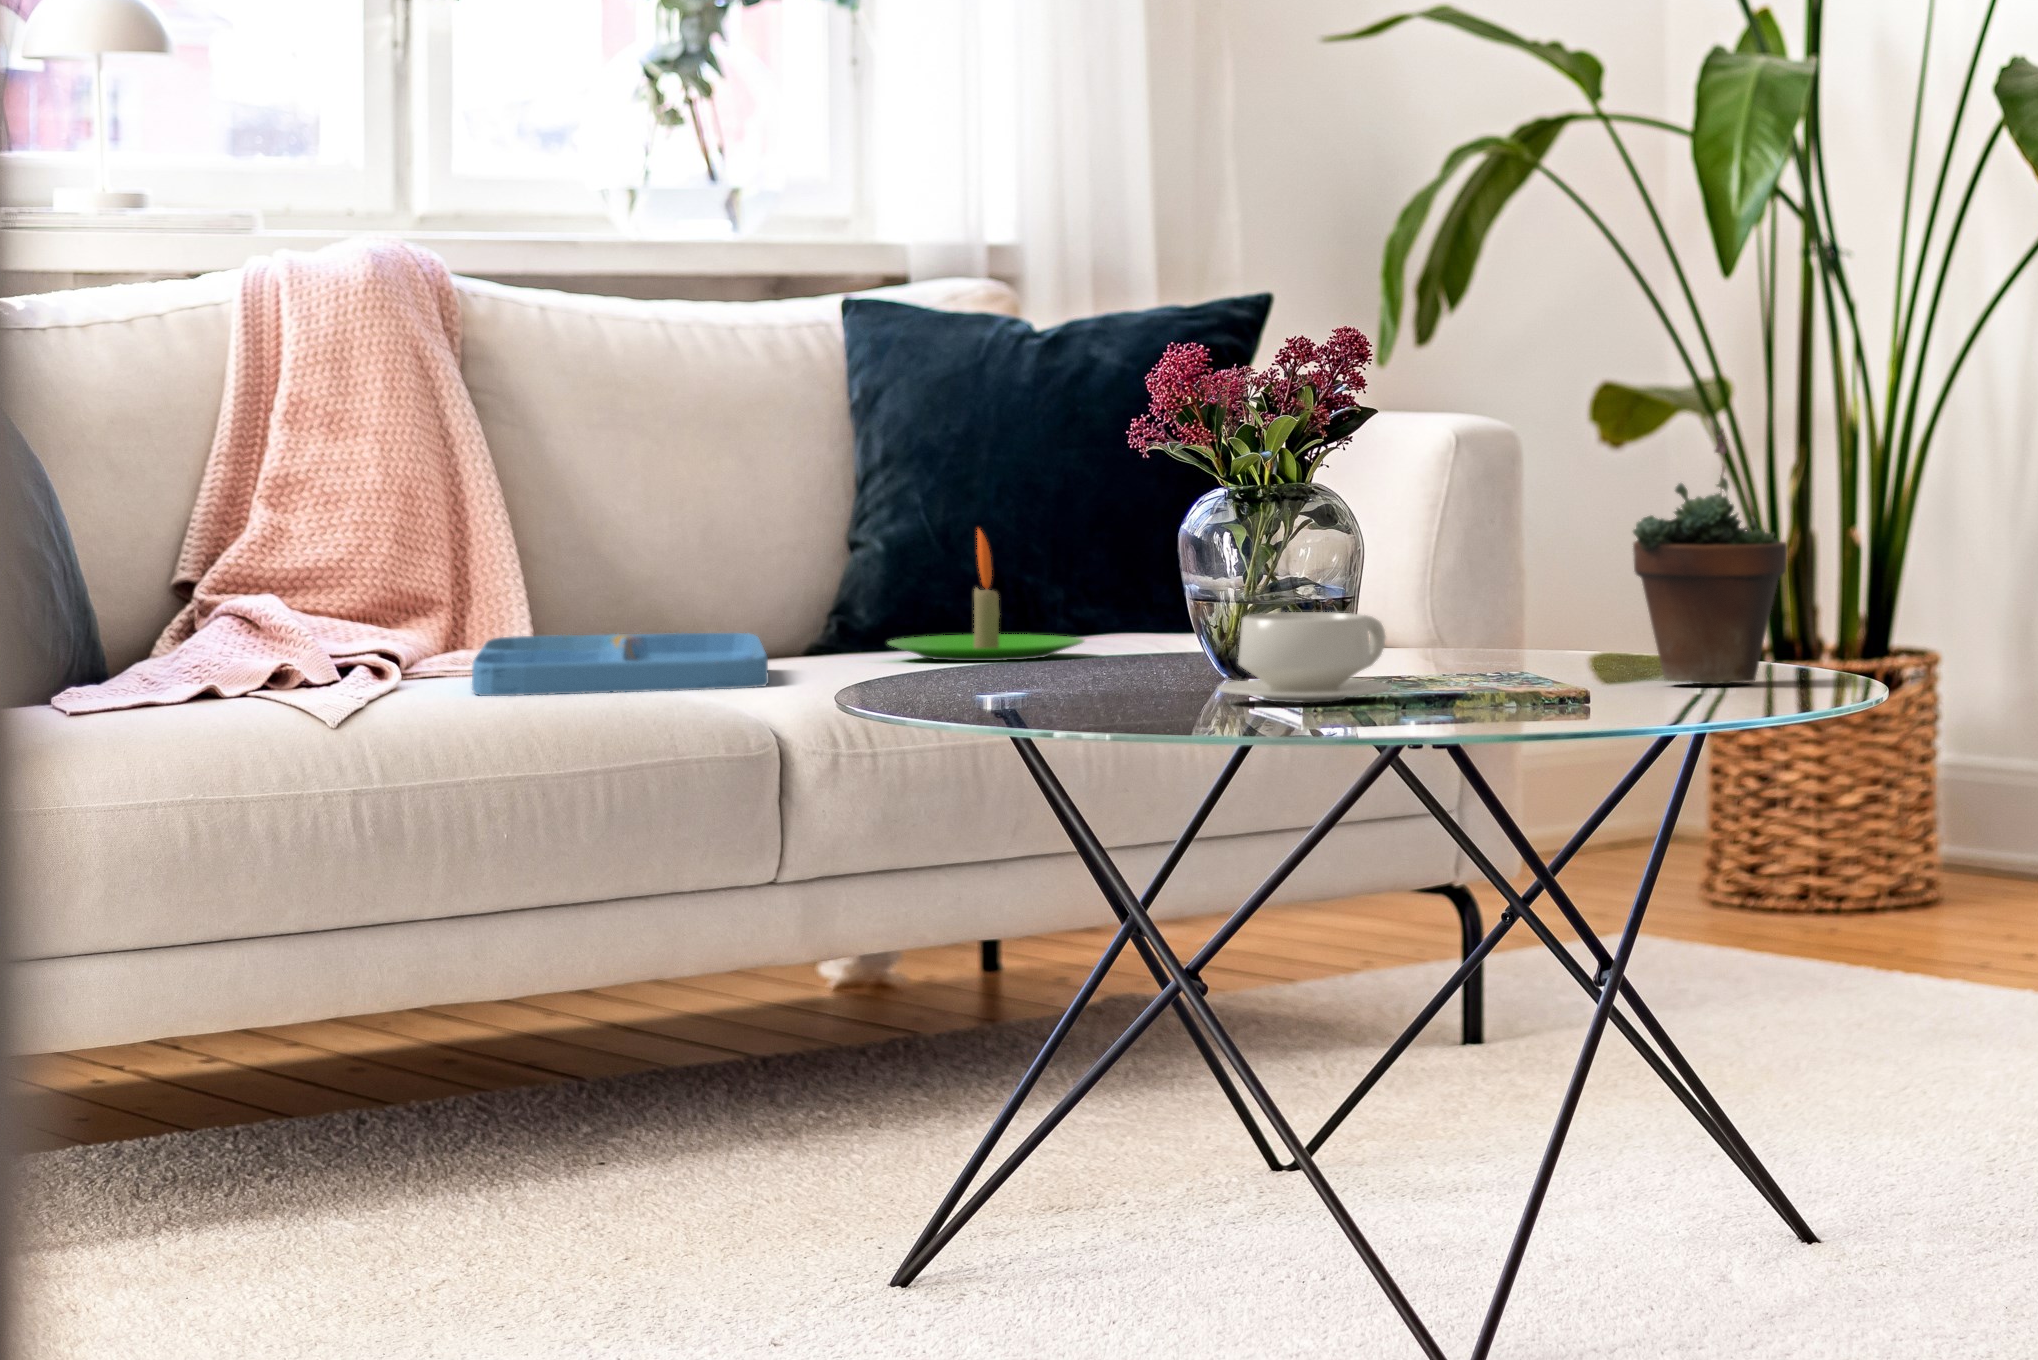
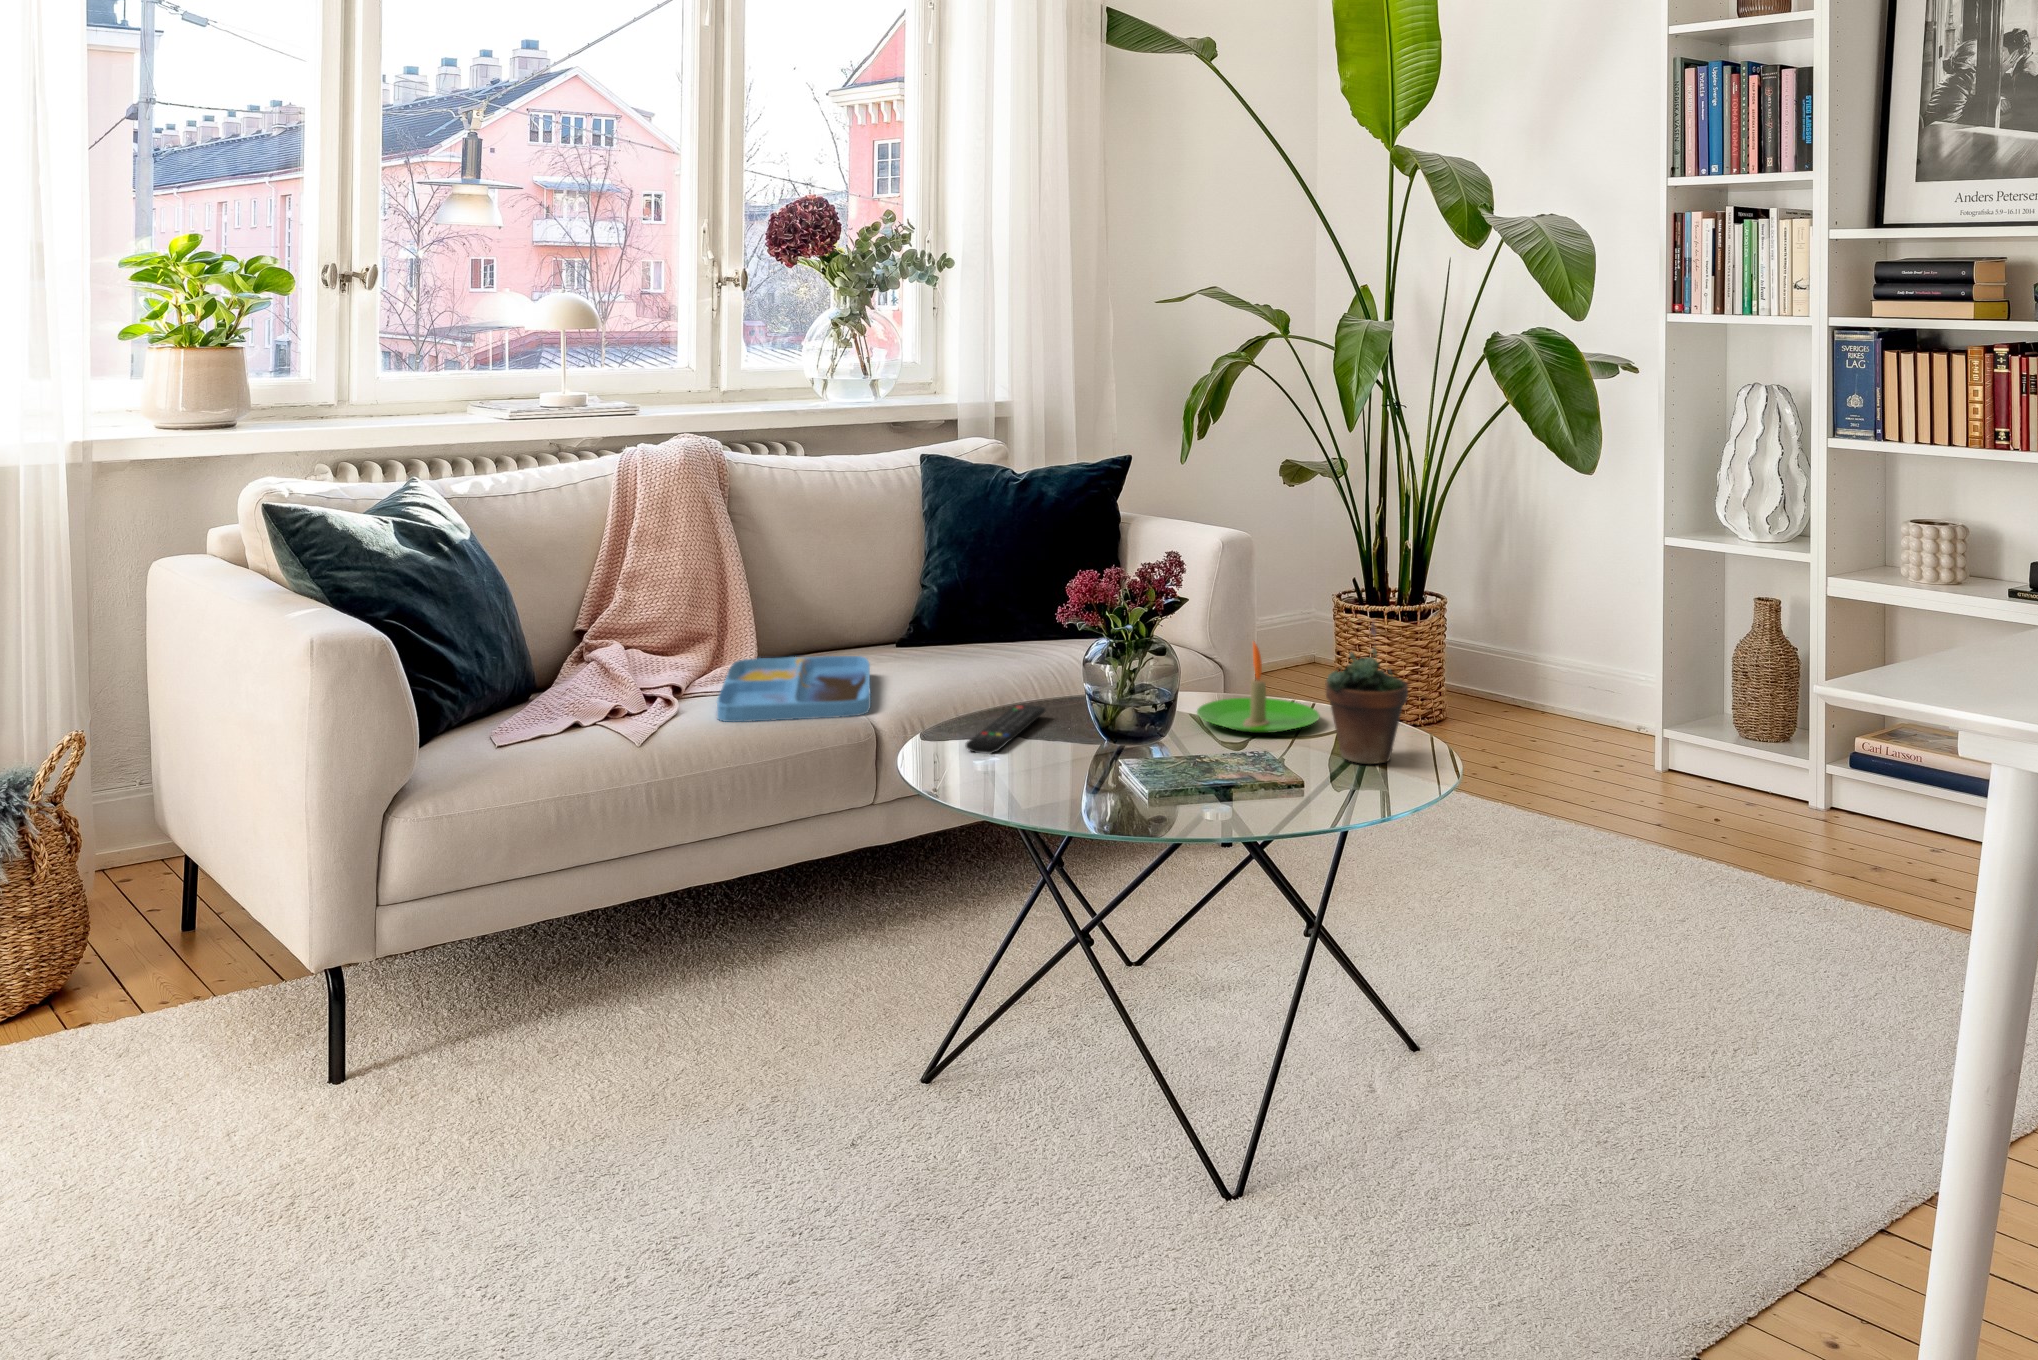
candle: present [888,529,1084,661] -> present [1197,643,1320,733]
teacup: present [1217,612,1391,703] -> none [1103,725,1197,788]
remote control: none [958,659,1108,699] -> present [966,705,1045,754]

